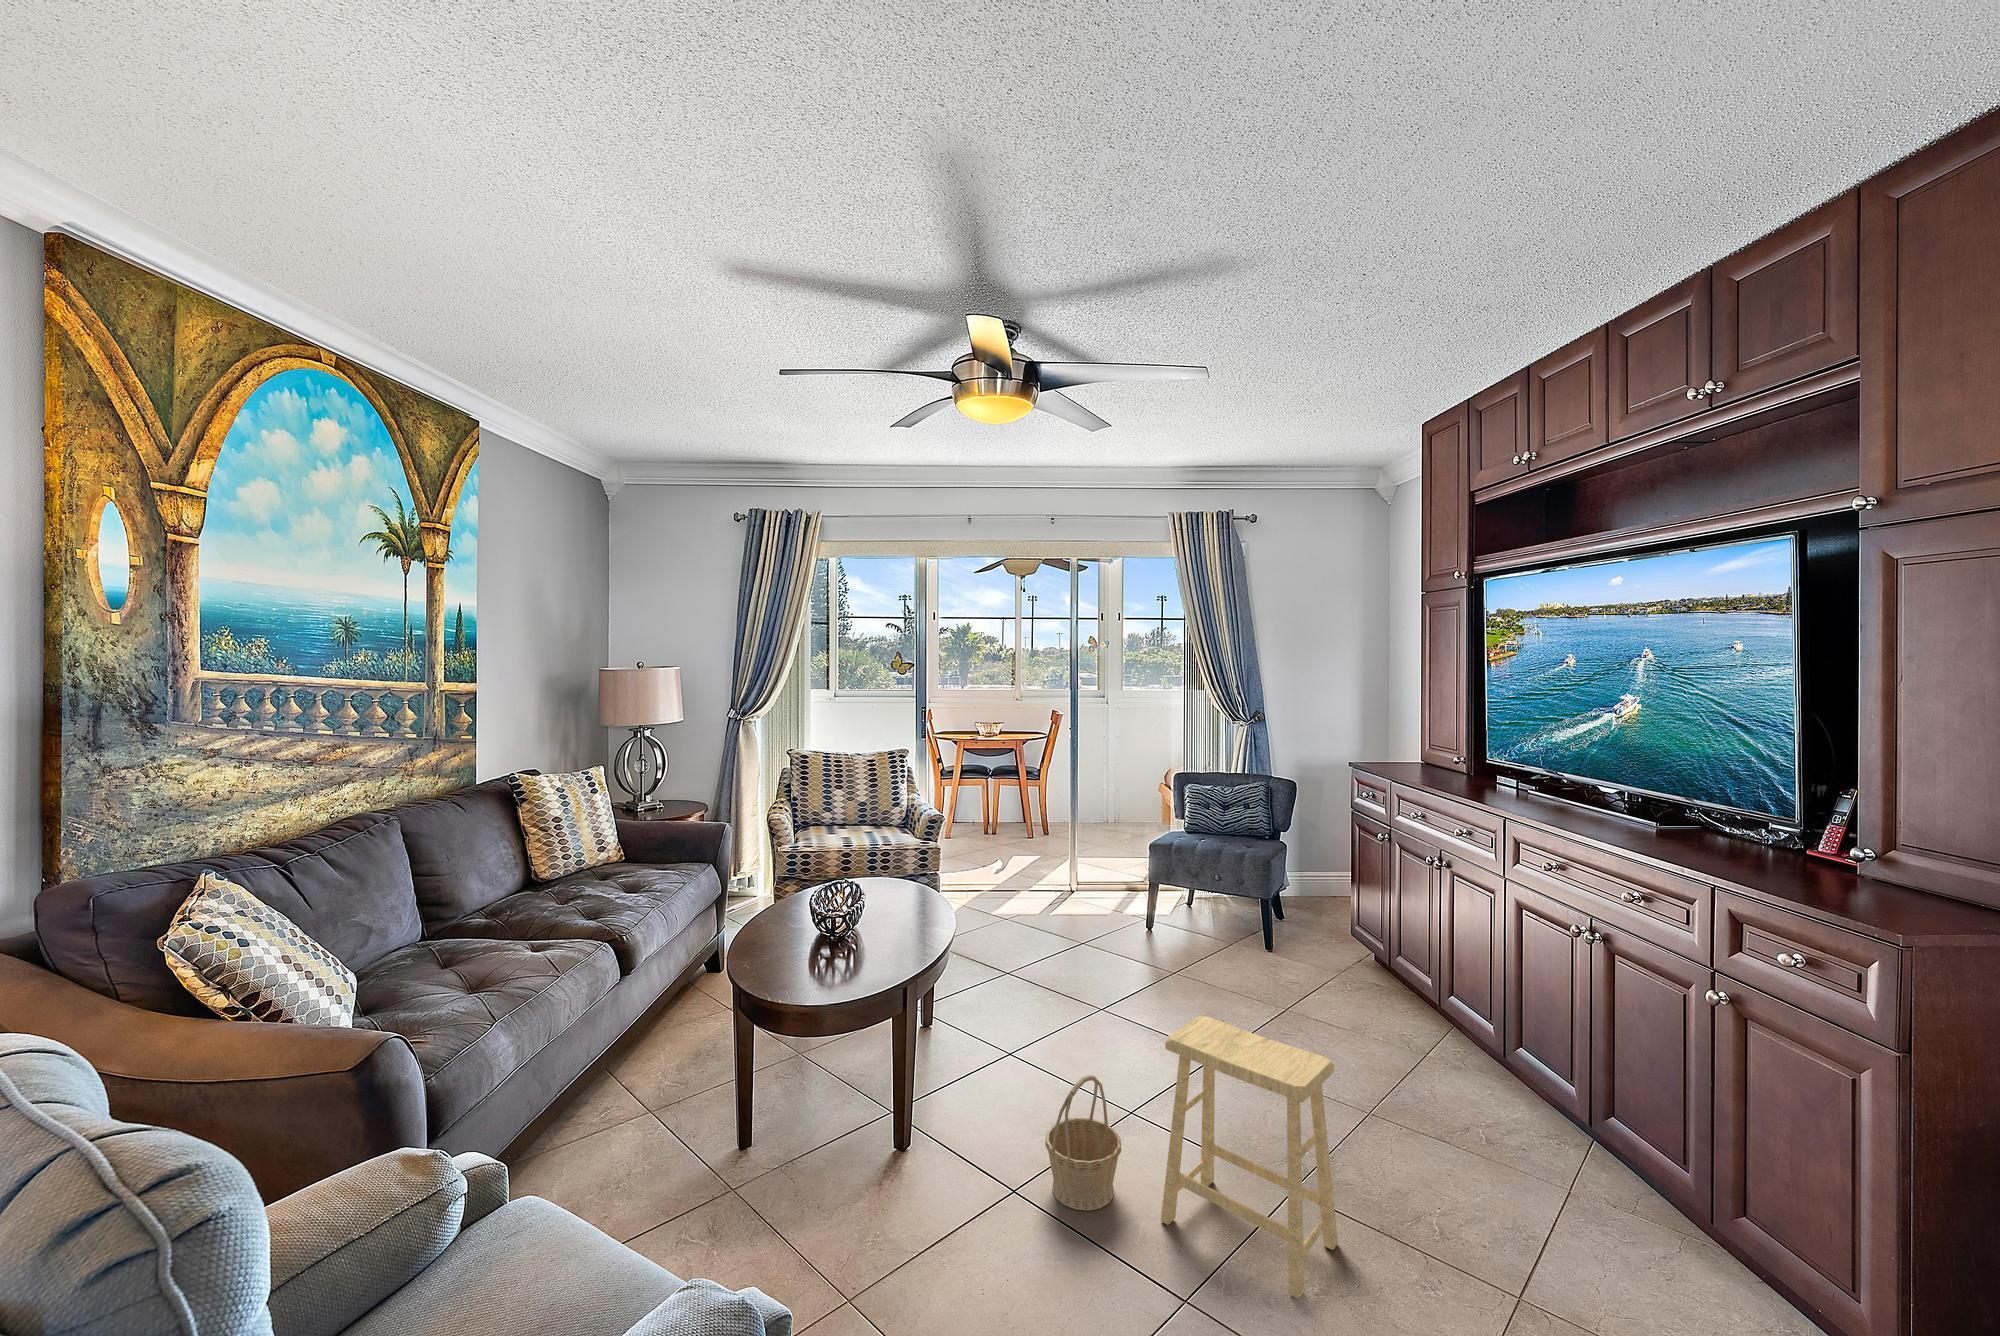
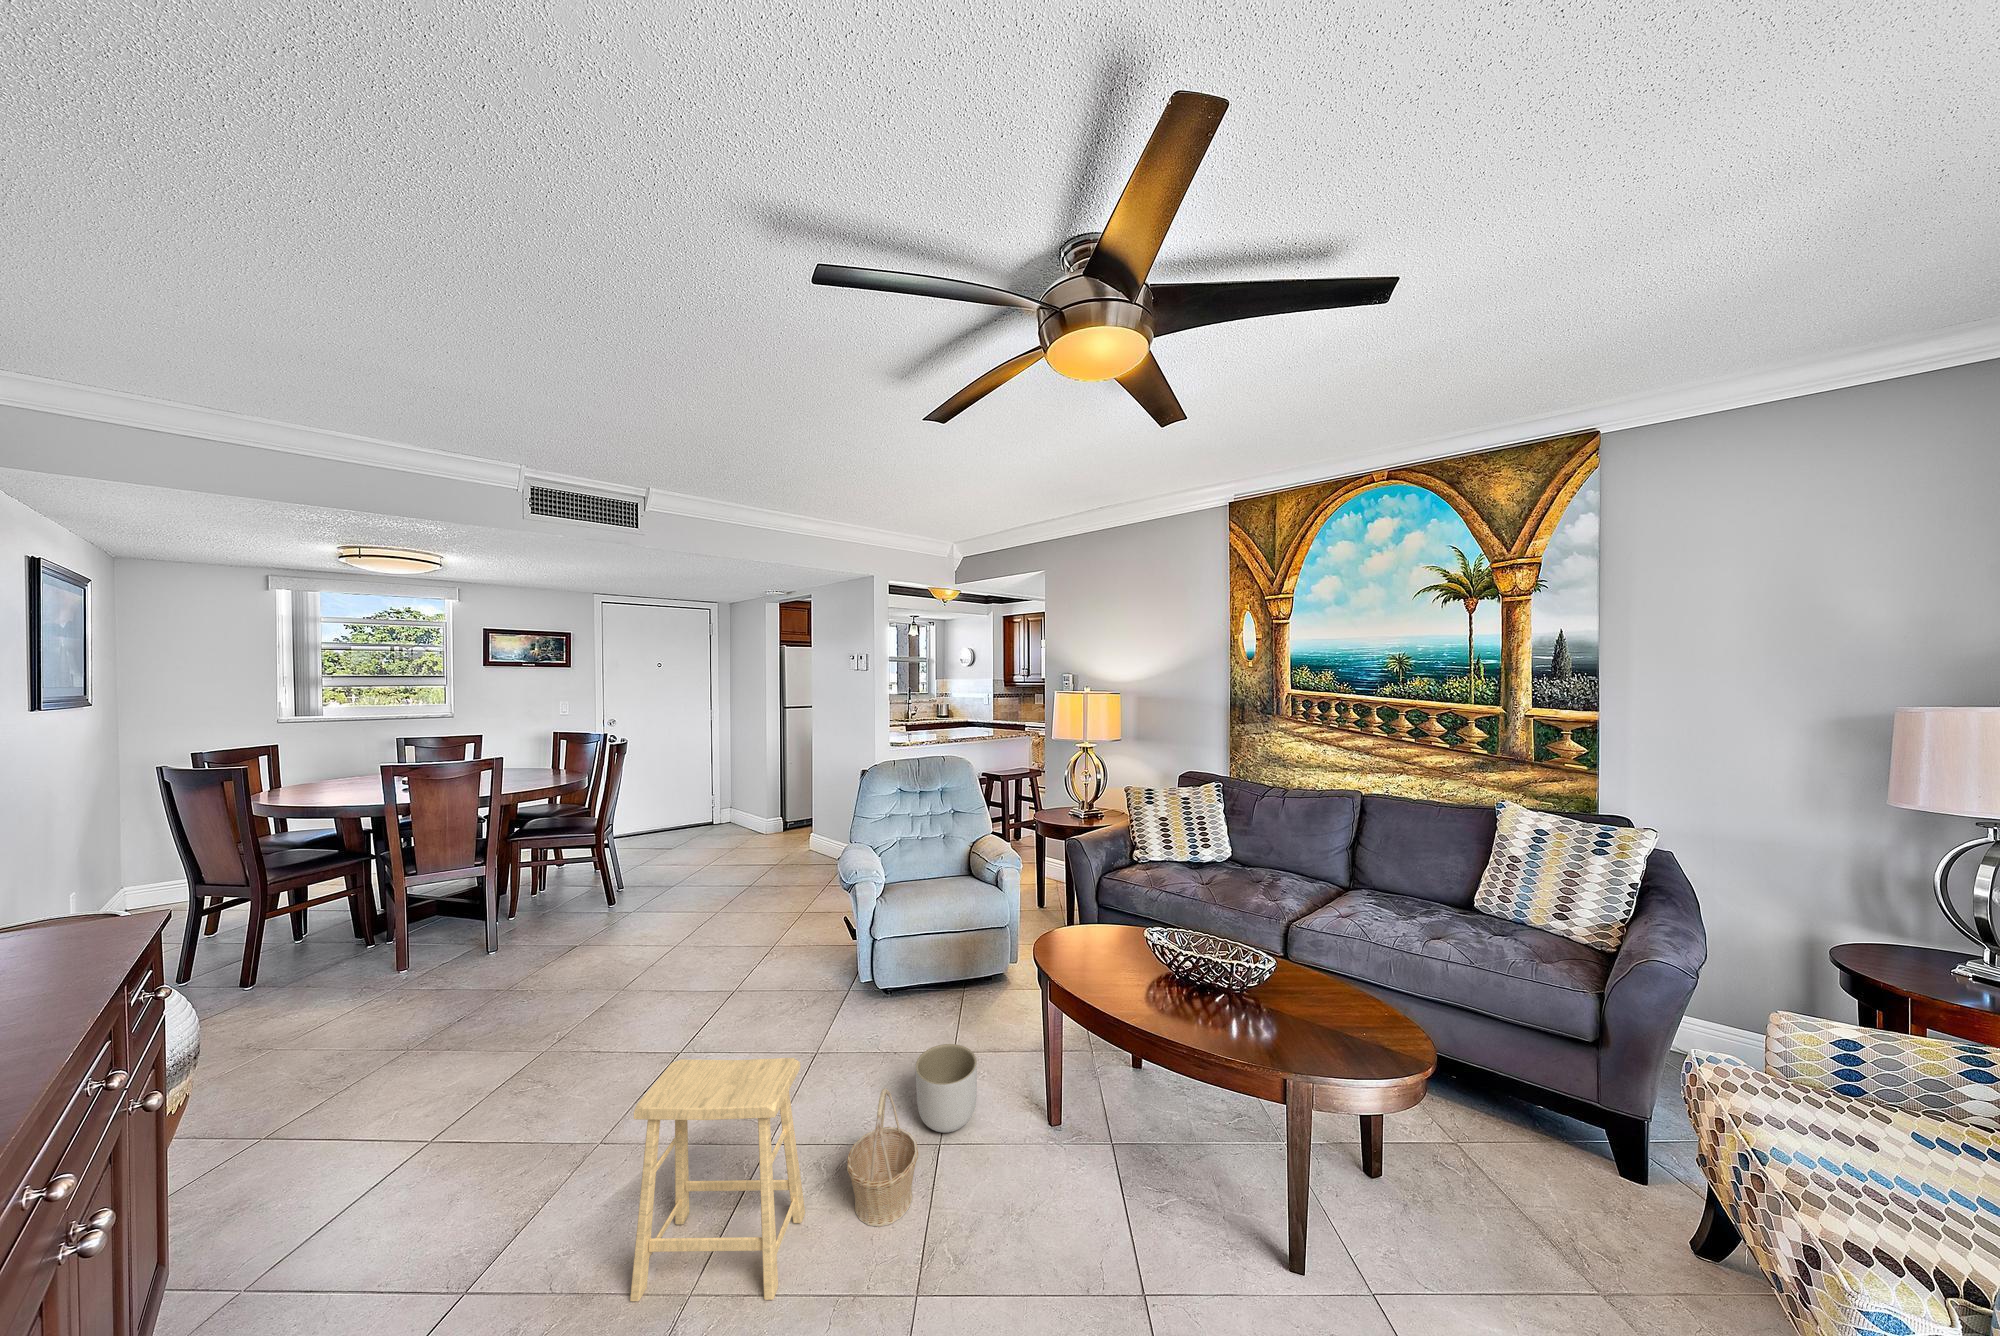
planter: none [919,1121,1001,1237] -> present [915,1044,977,1133]

